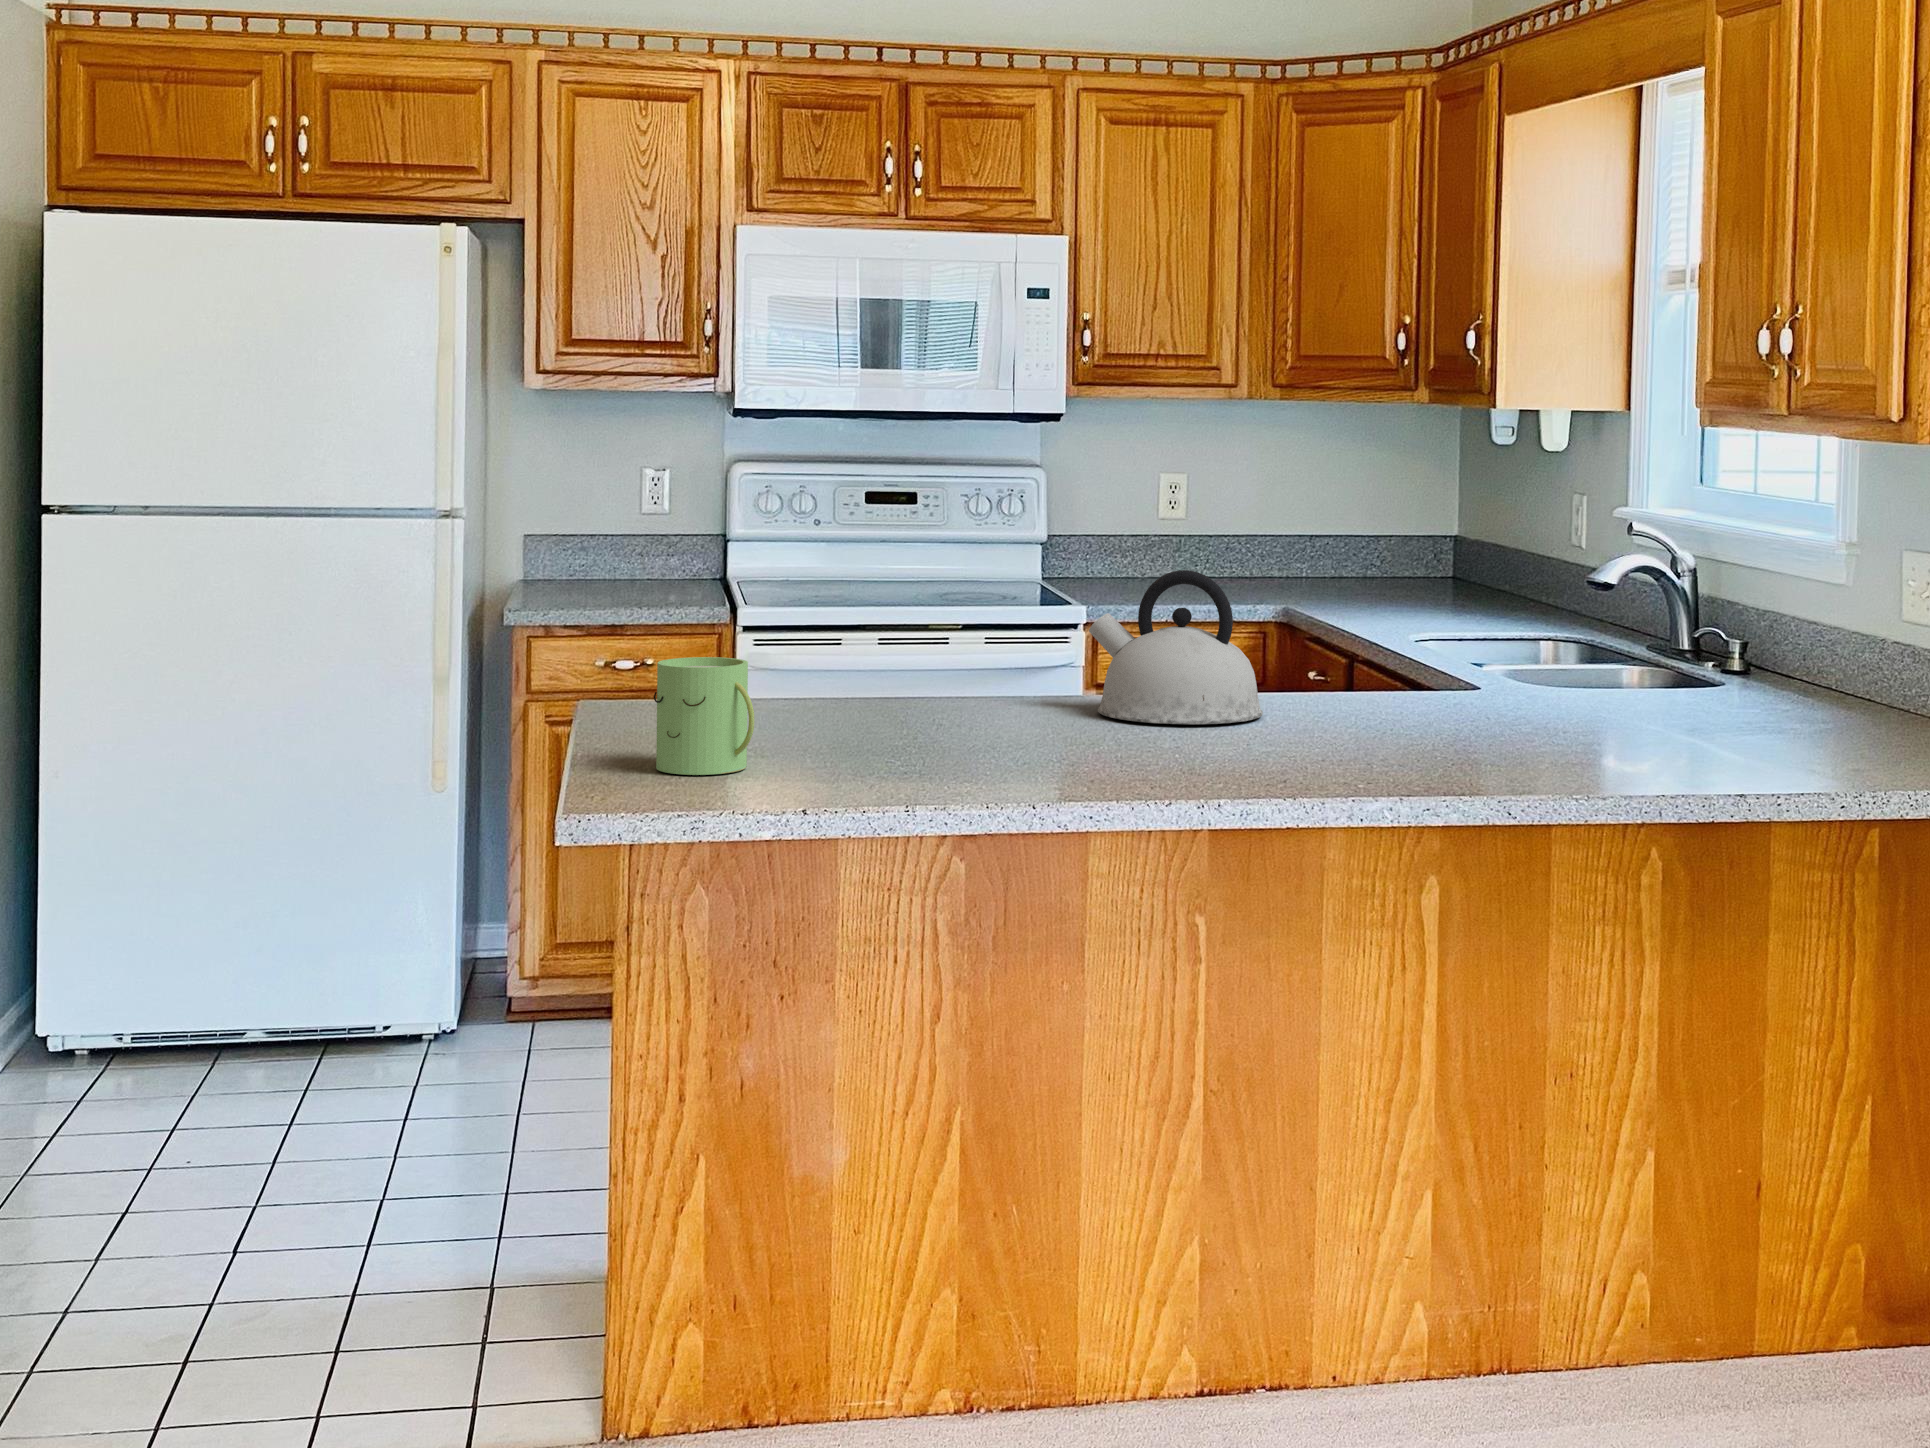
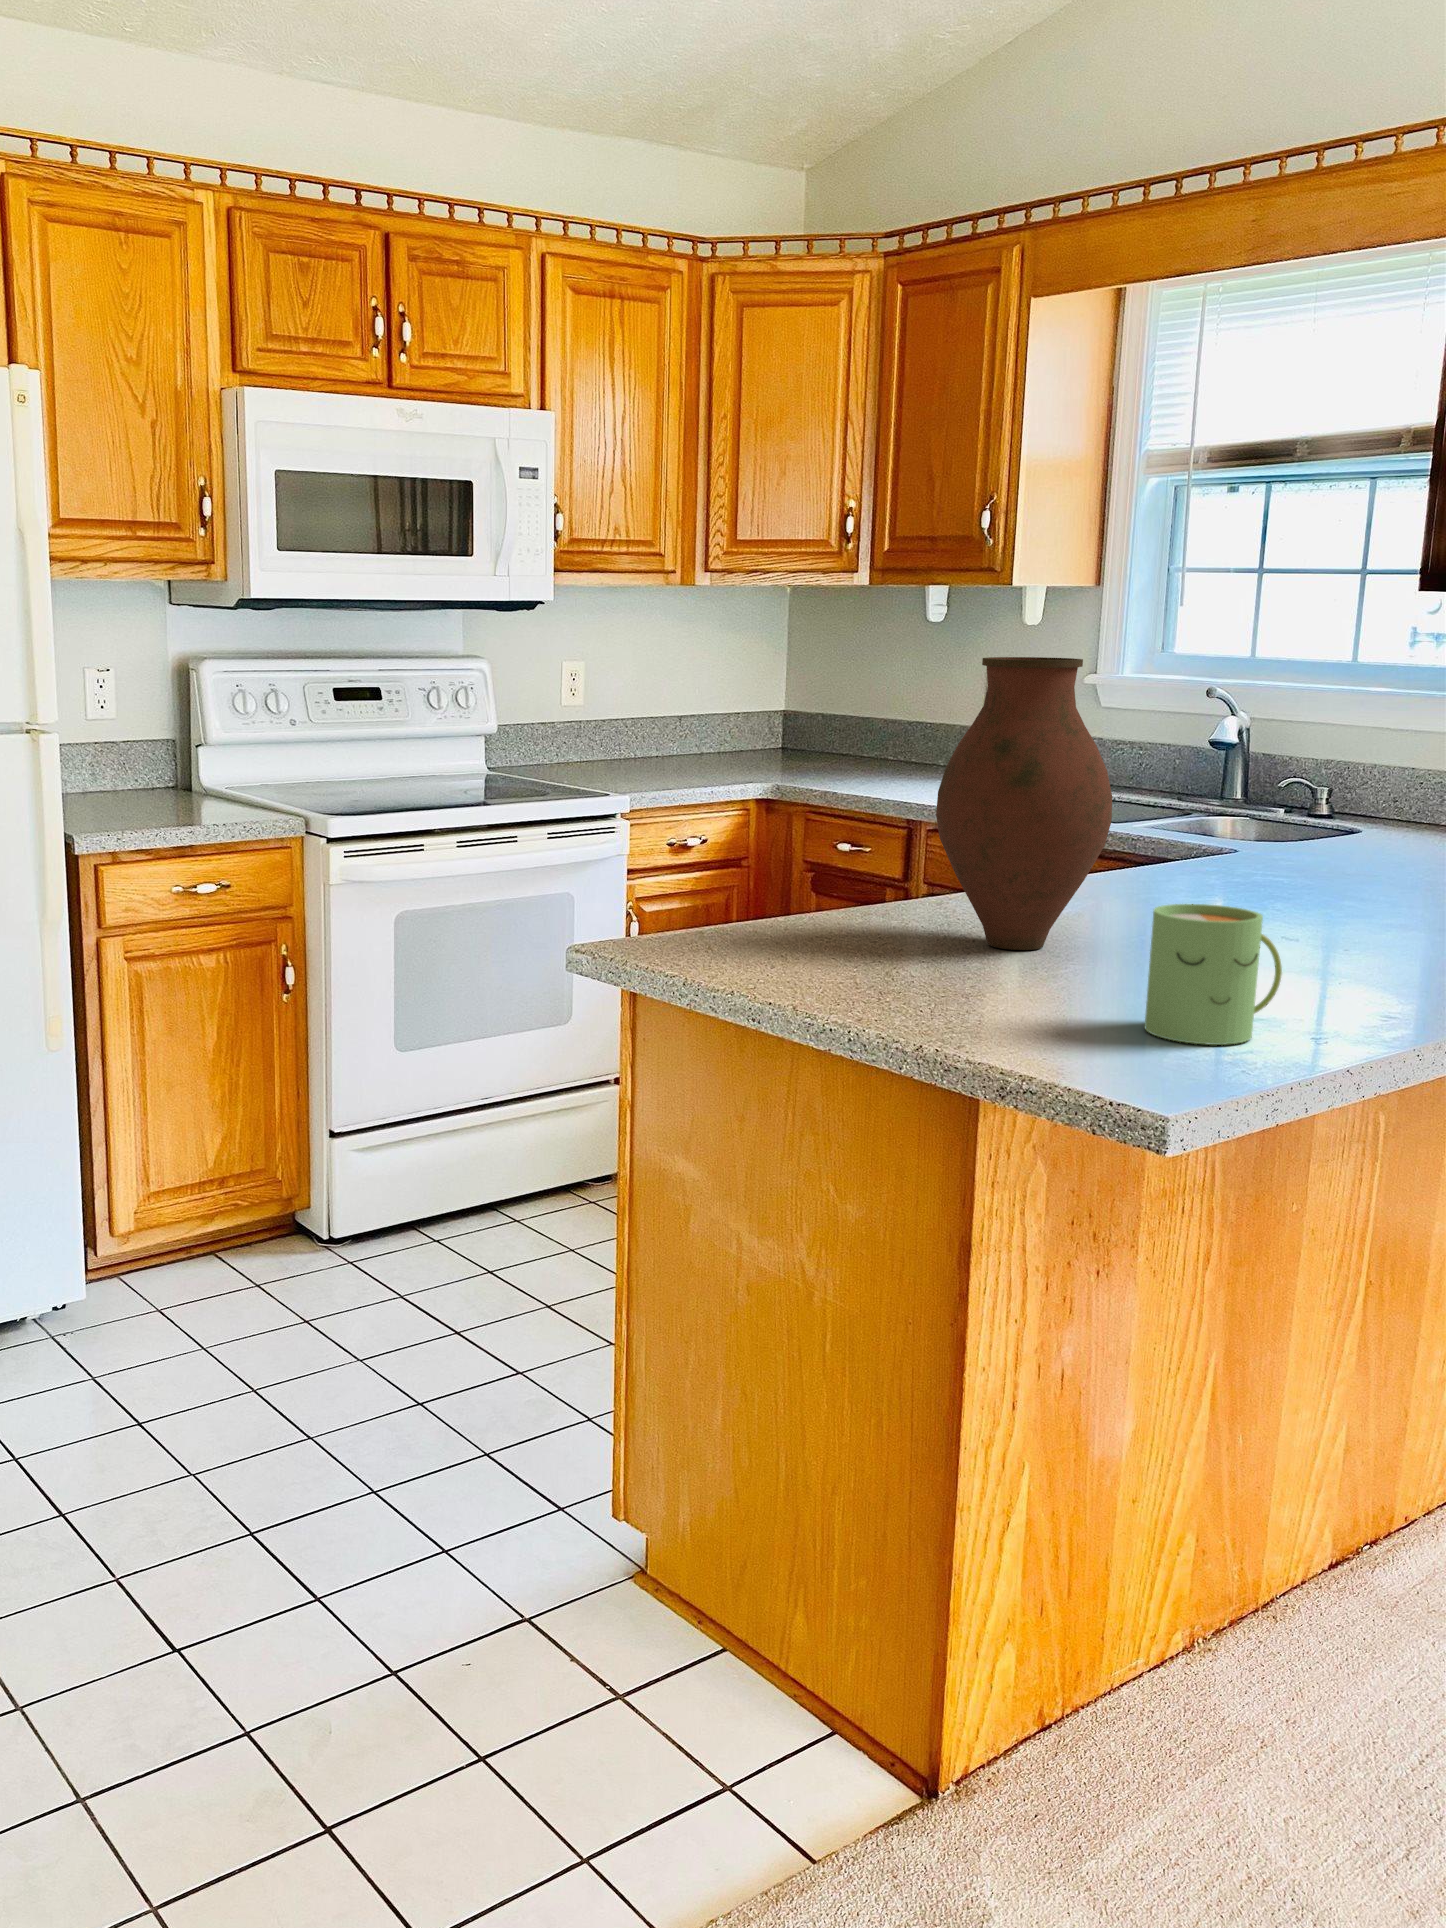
vase: none [777,455,932,719] -> present [936,657,1112,950]
kettle: present [1089,570,1263,724] -> none [1149,767,1331,924]

